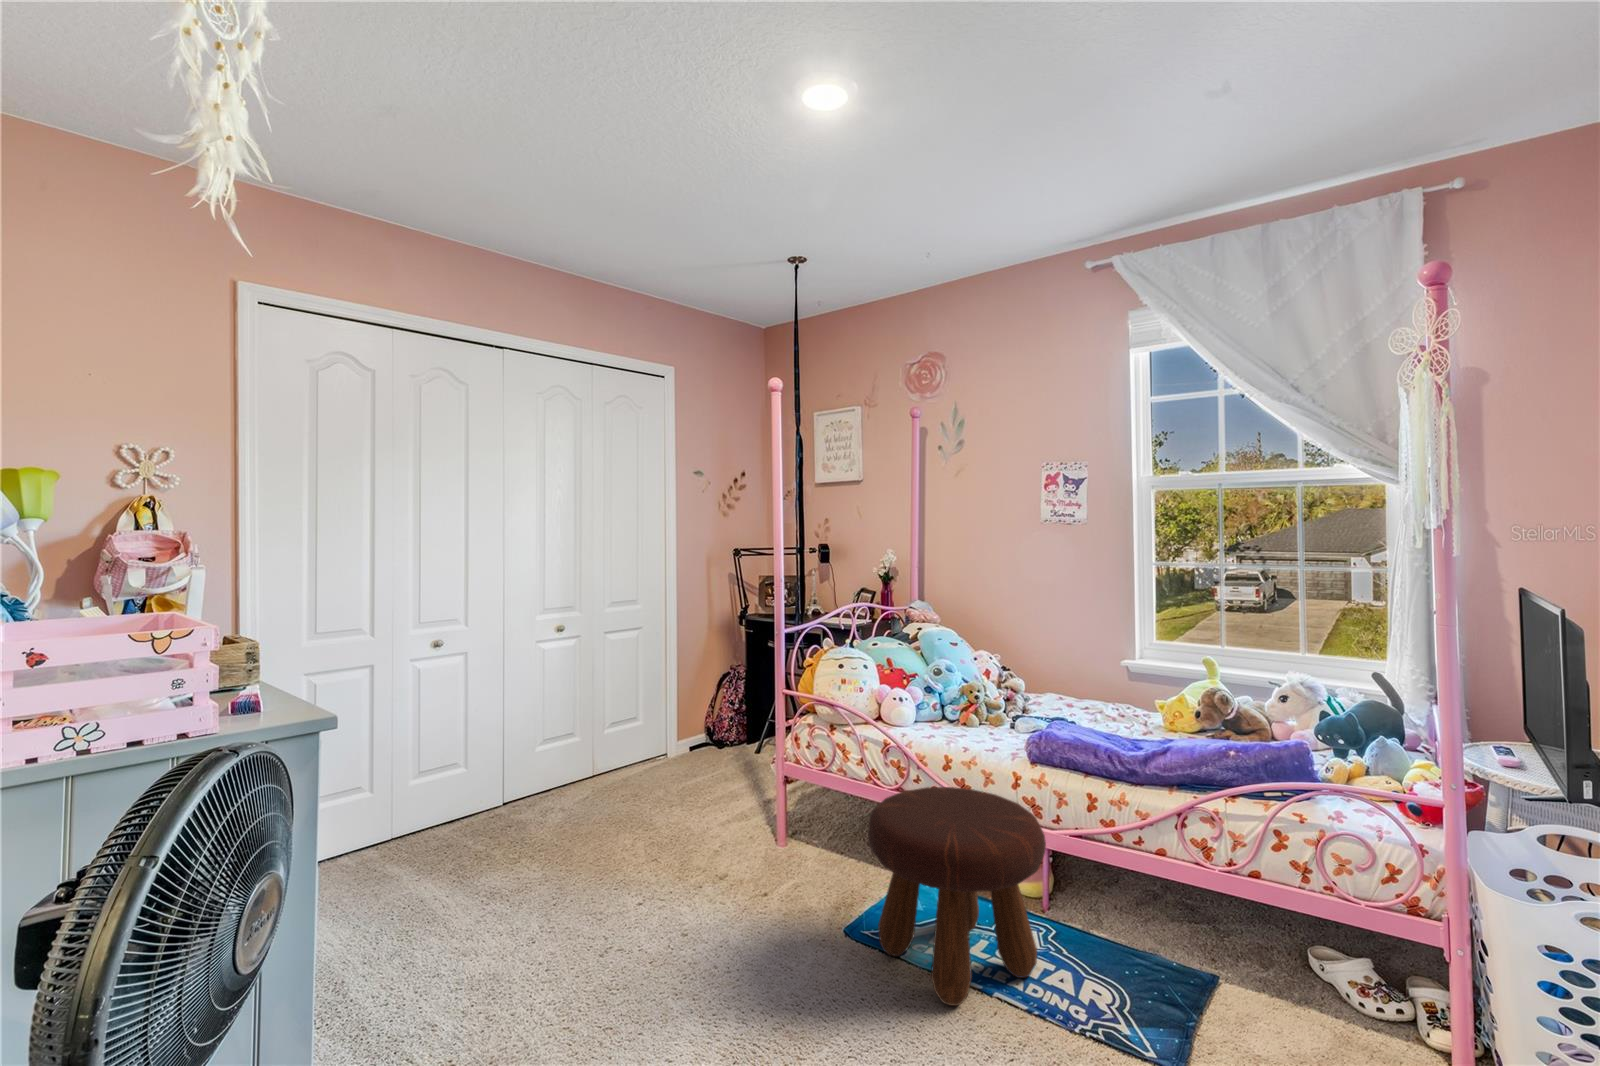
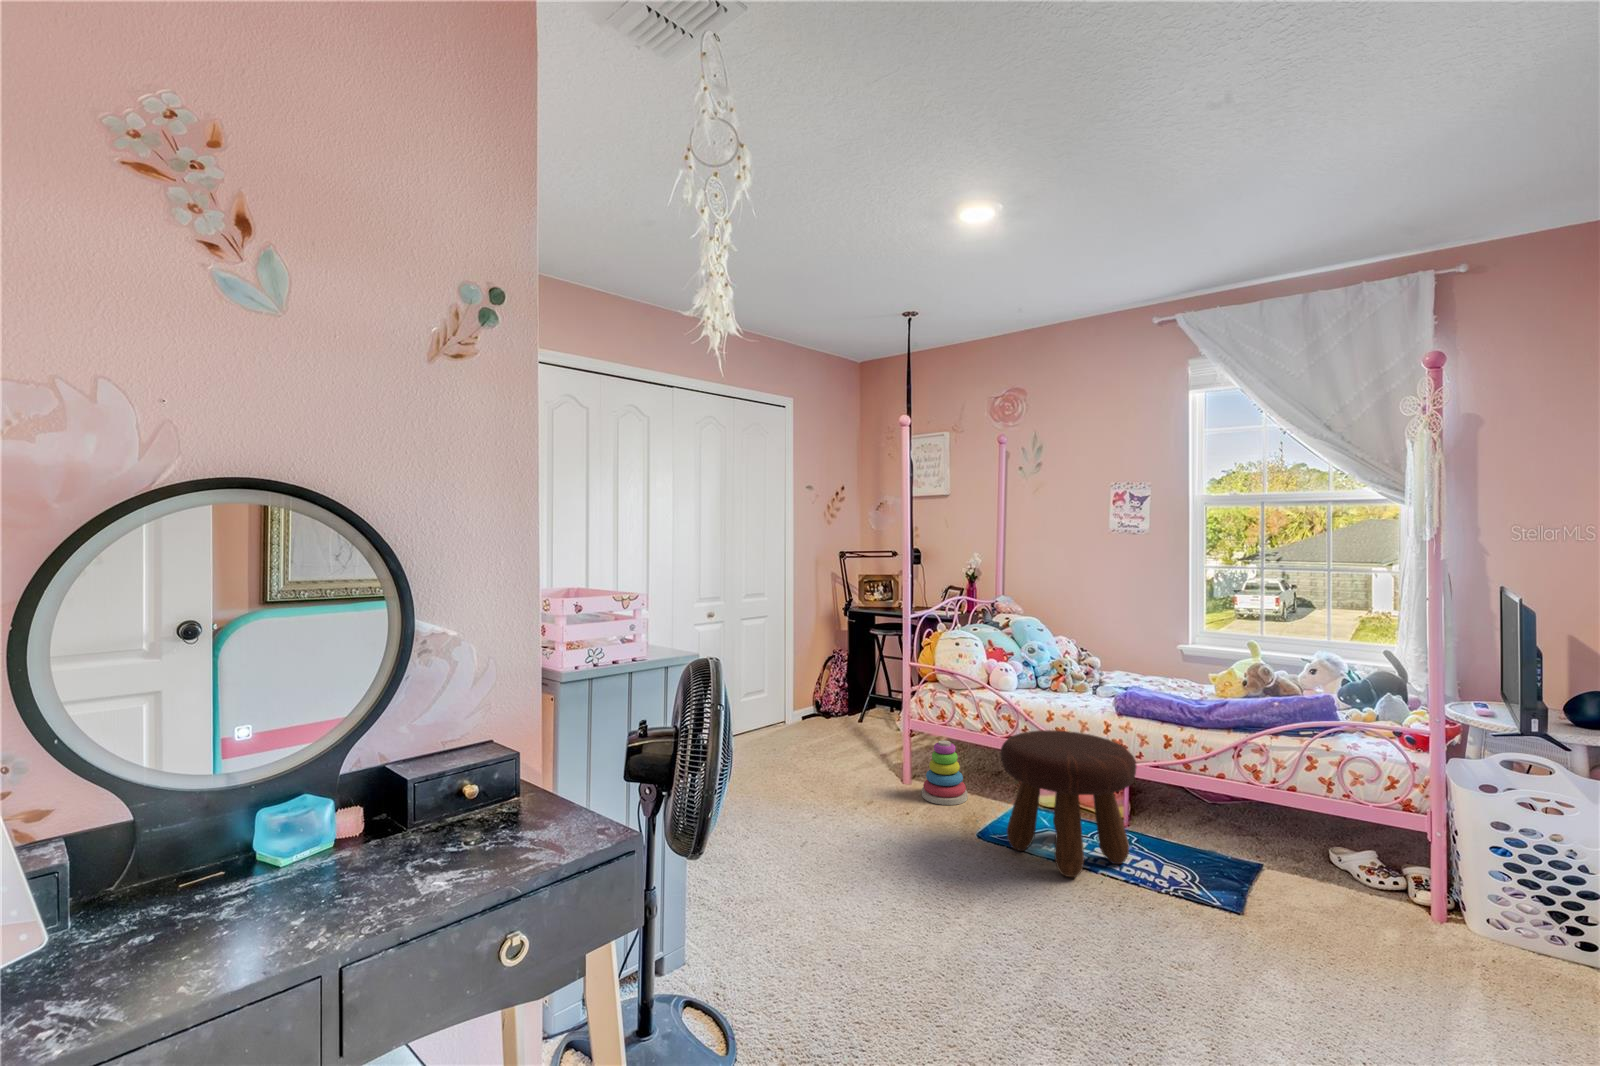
stacking toy: none [793,792,851,878] -> present [922,740,968,805]

